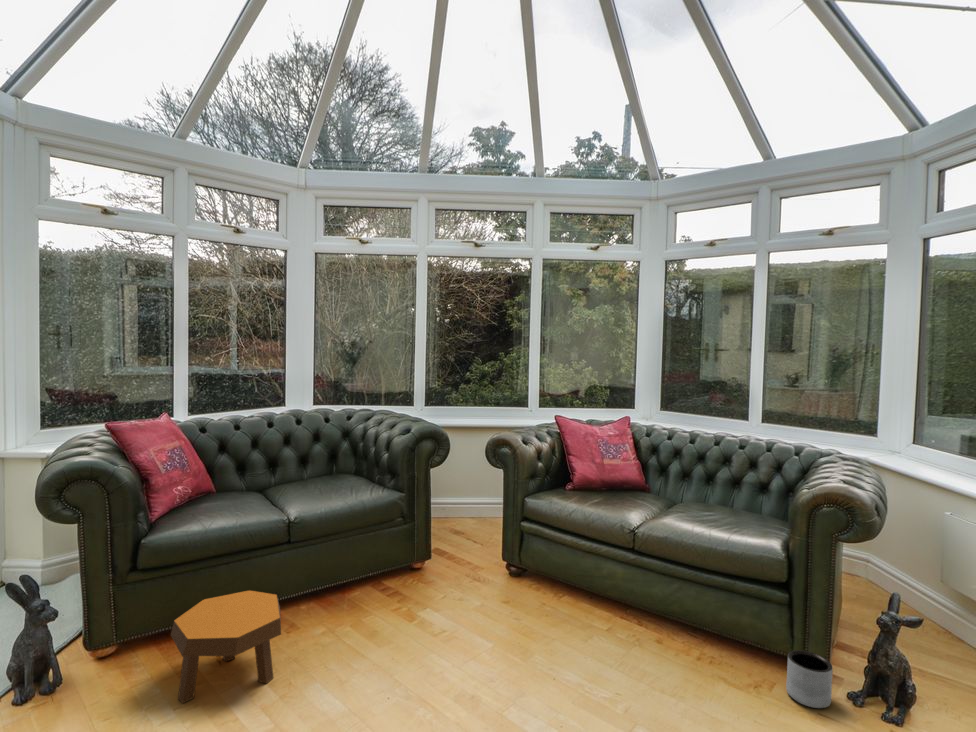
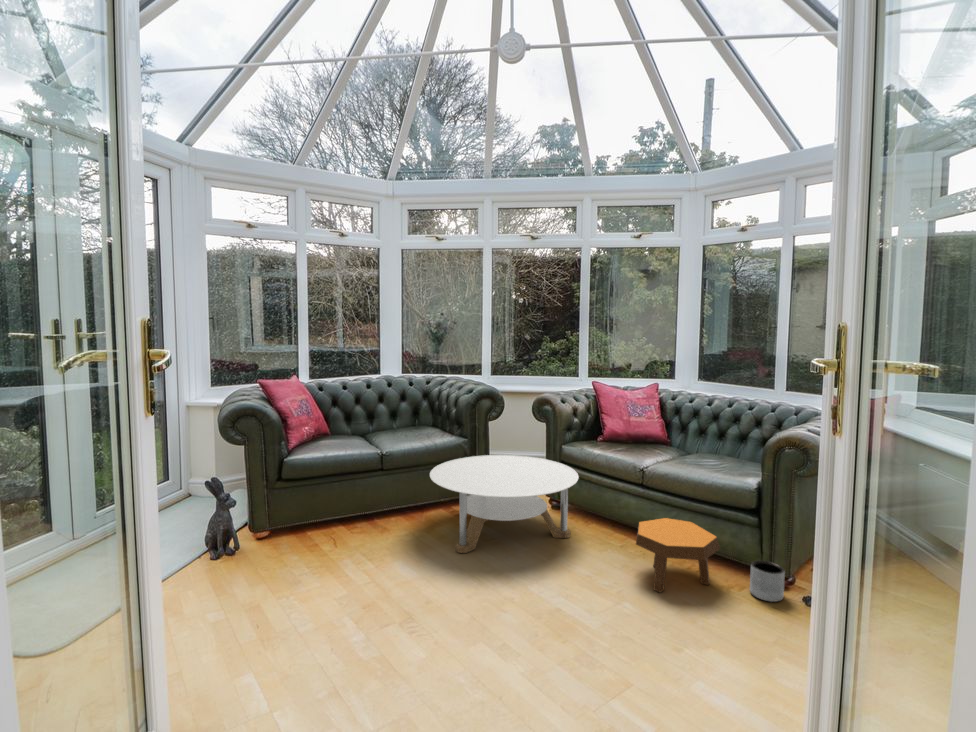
round table: none [358,511,554,660] -> present [430,455,579,553]
footstool: present [171,590,281,703] -> present [636,518,720,592]

